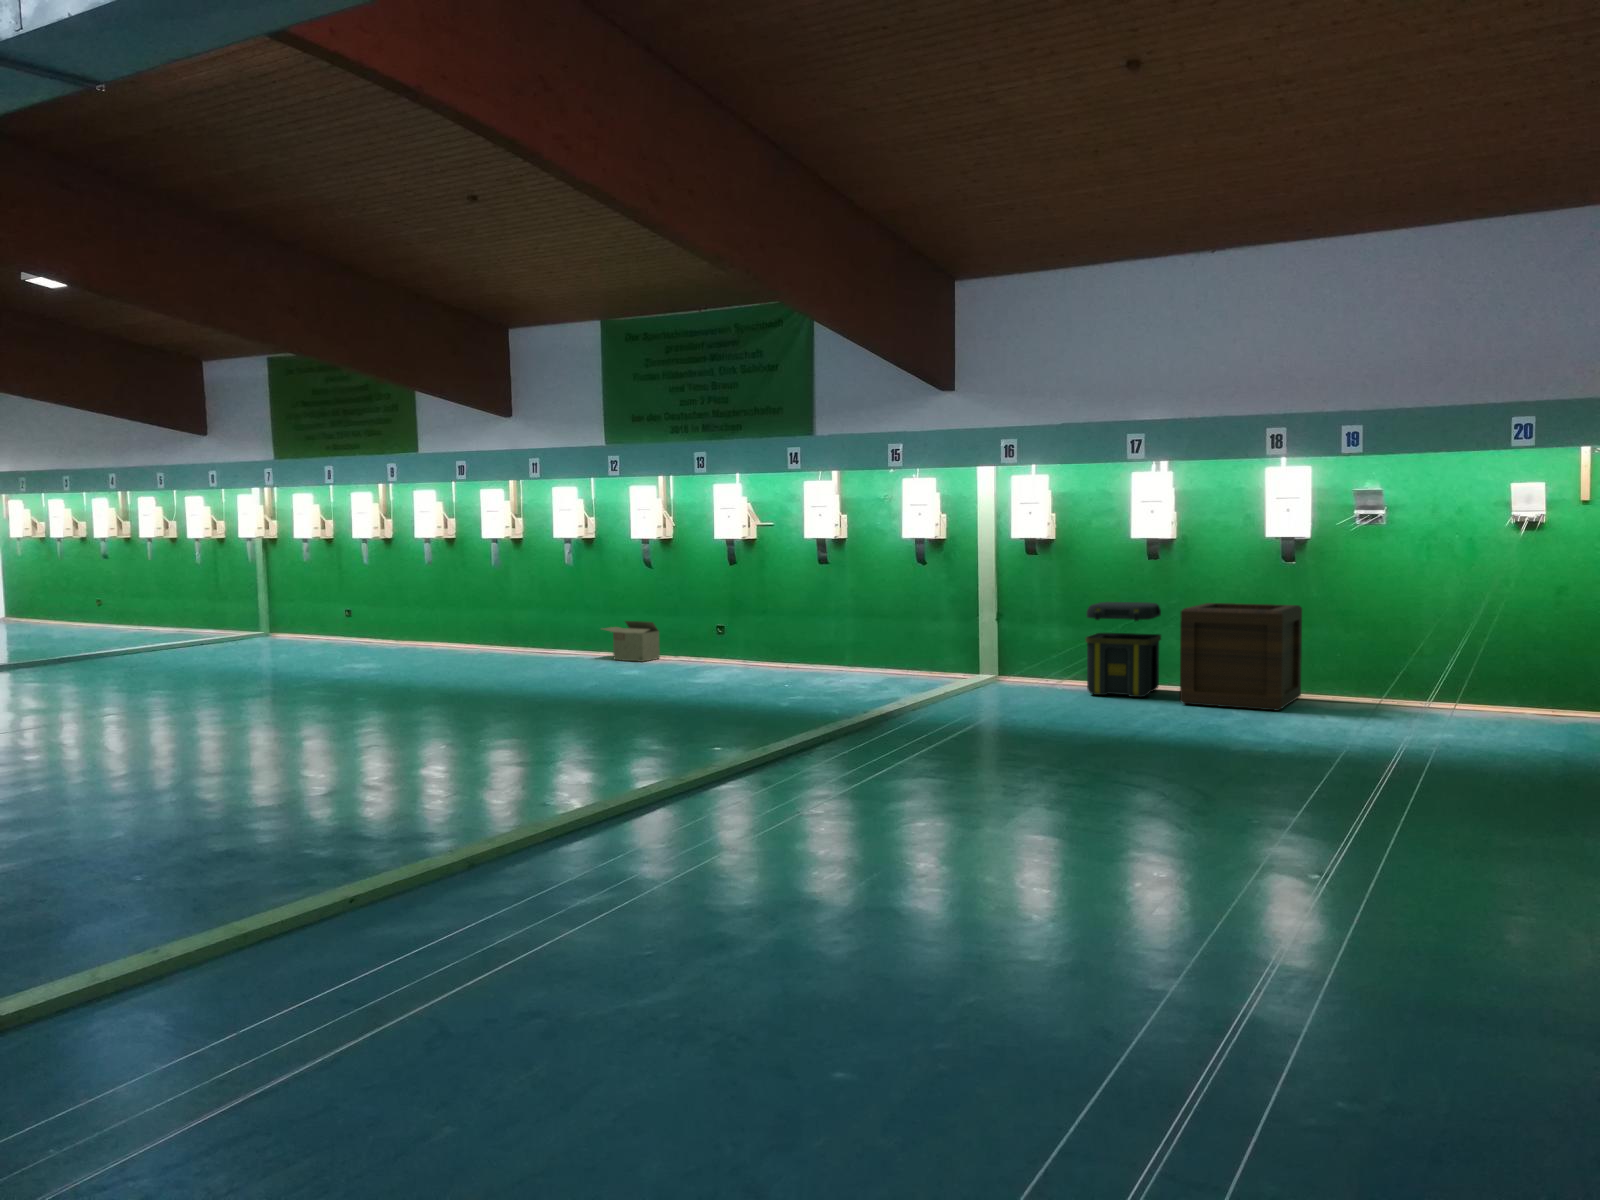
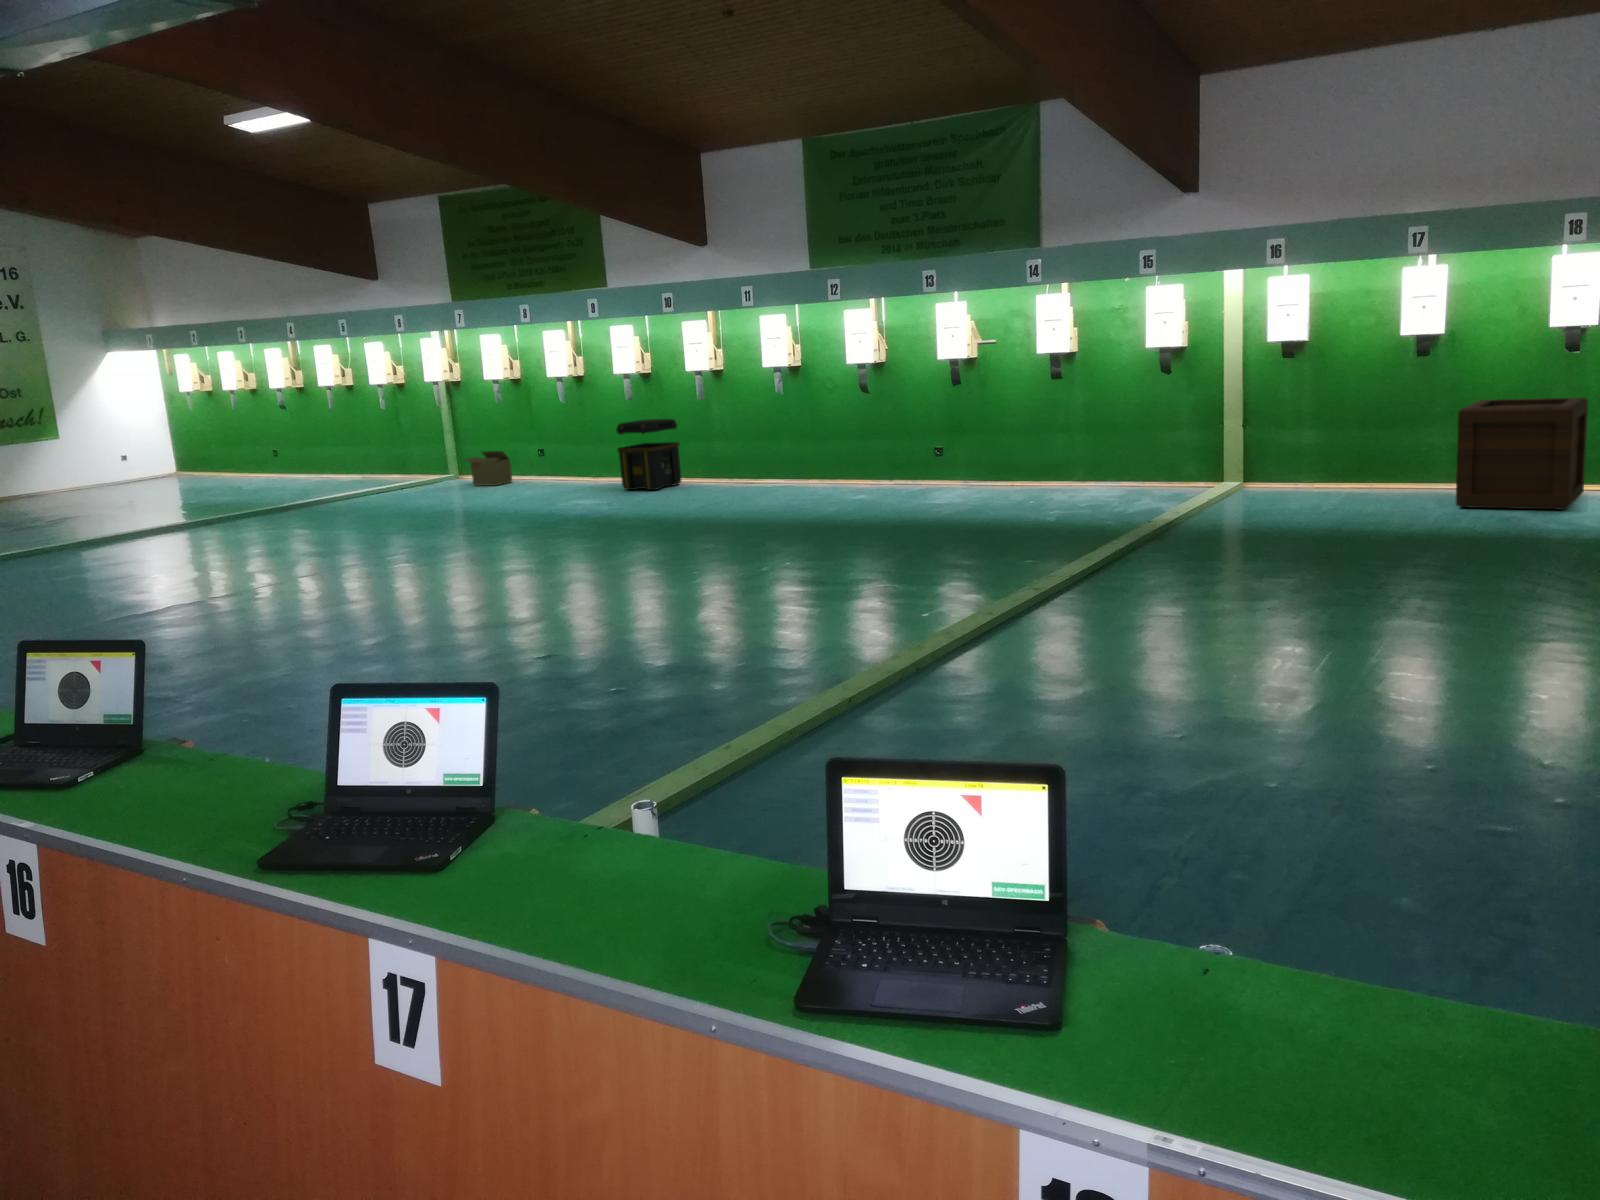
toolbox: present [1086,602,1161,697] -> present [616,419,681,490]
cardboard box: present [603,621,660,662] -> present [463,451,512,486]

